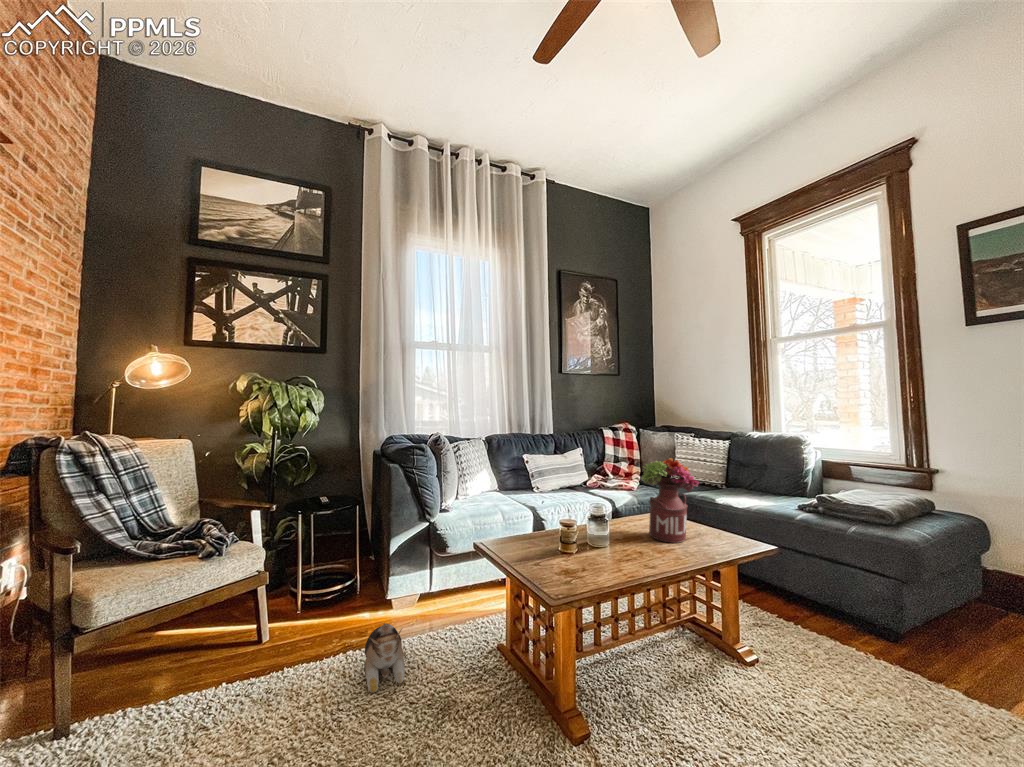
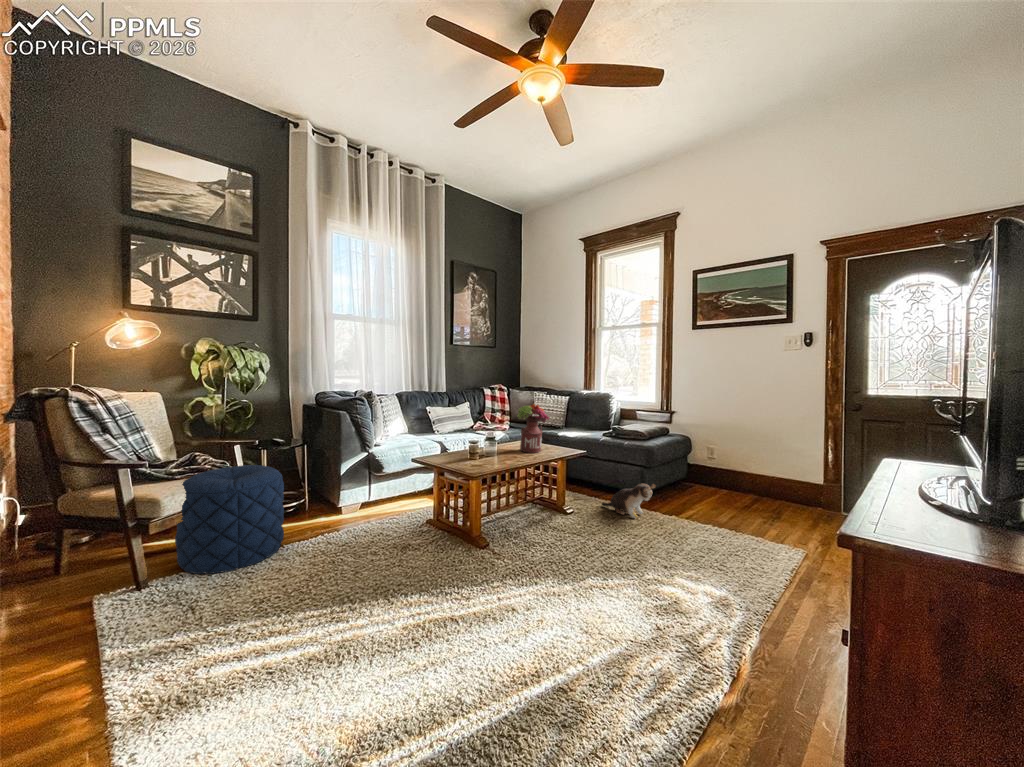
pouf: none [149,537,299,705] -> present [175,465,284,574]
plush toy: present [364,623,404,693] -> present [602,484,656,518]

